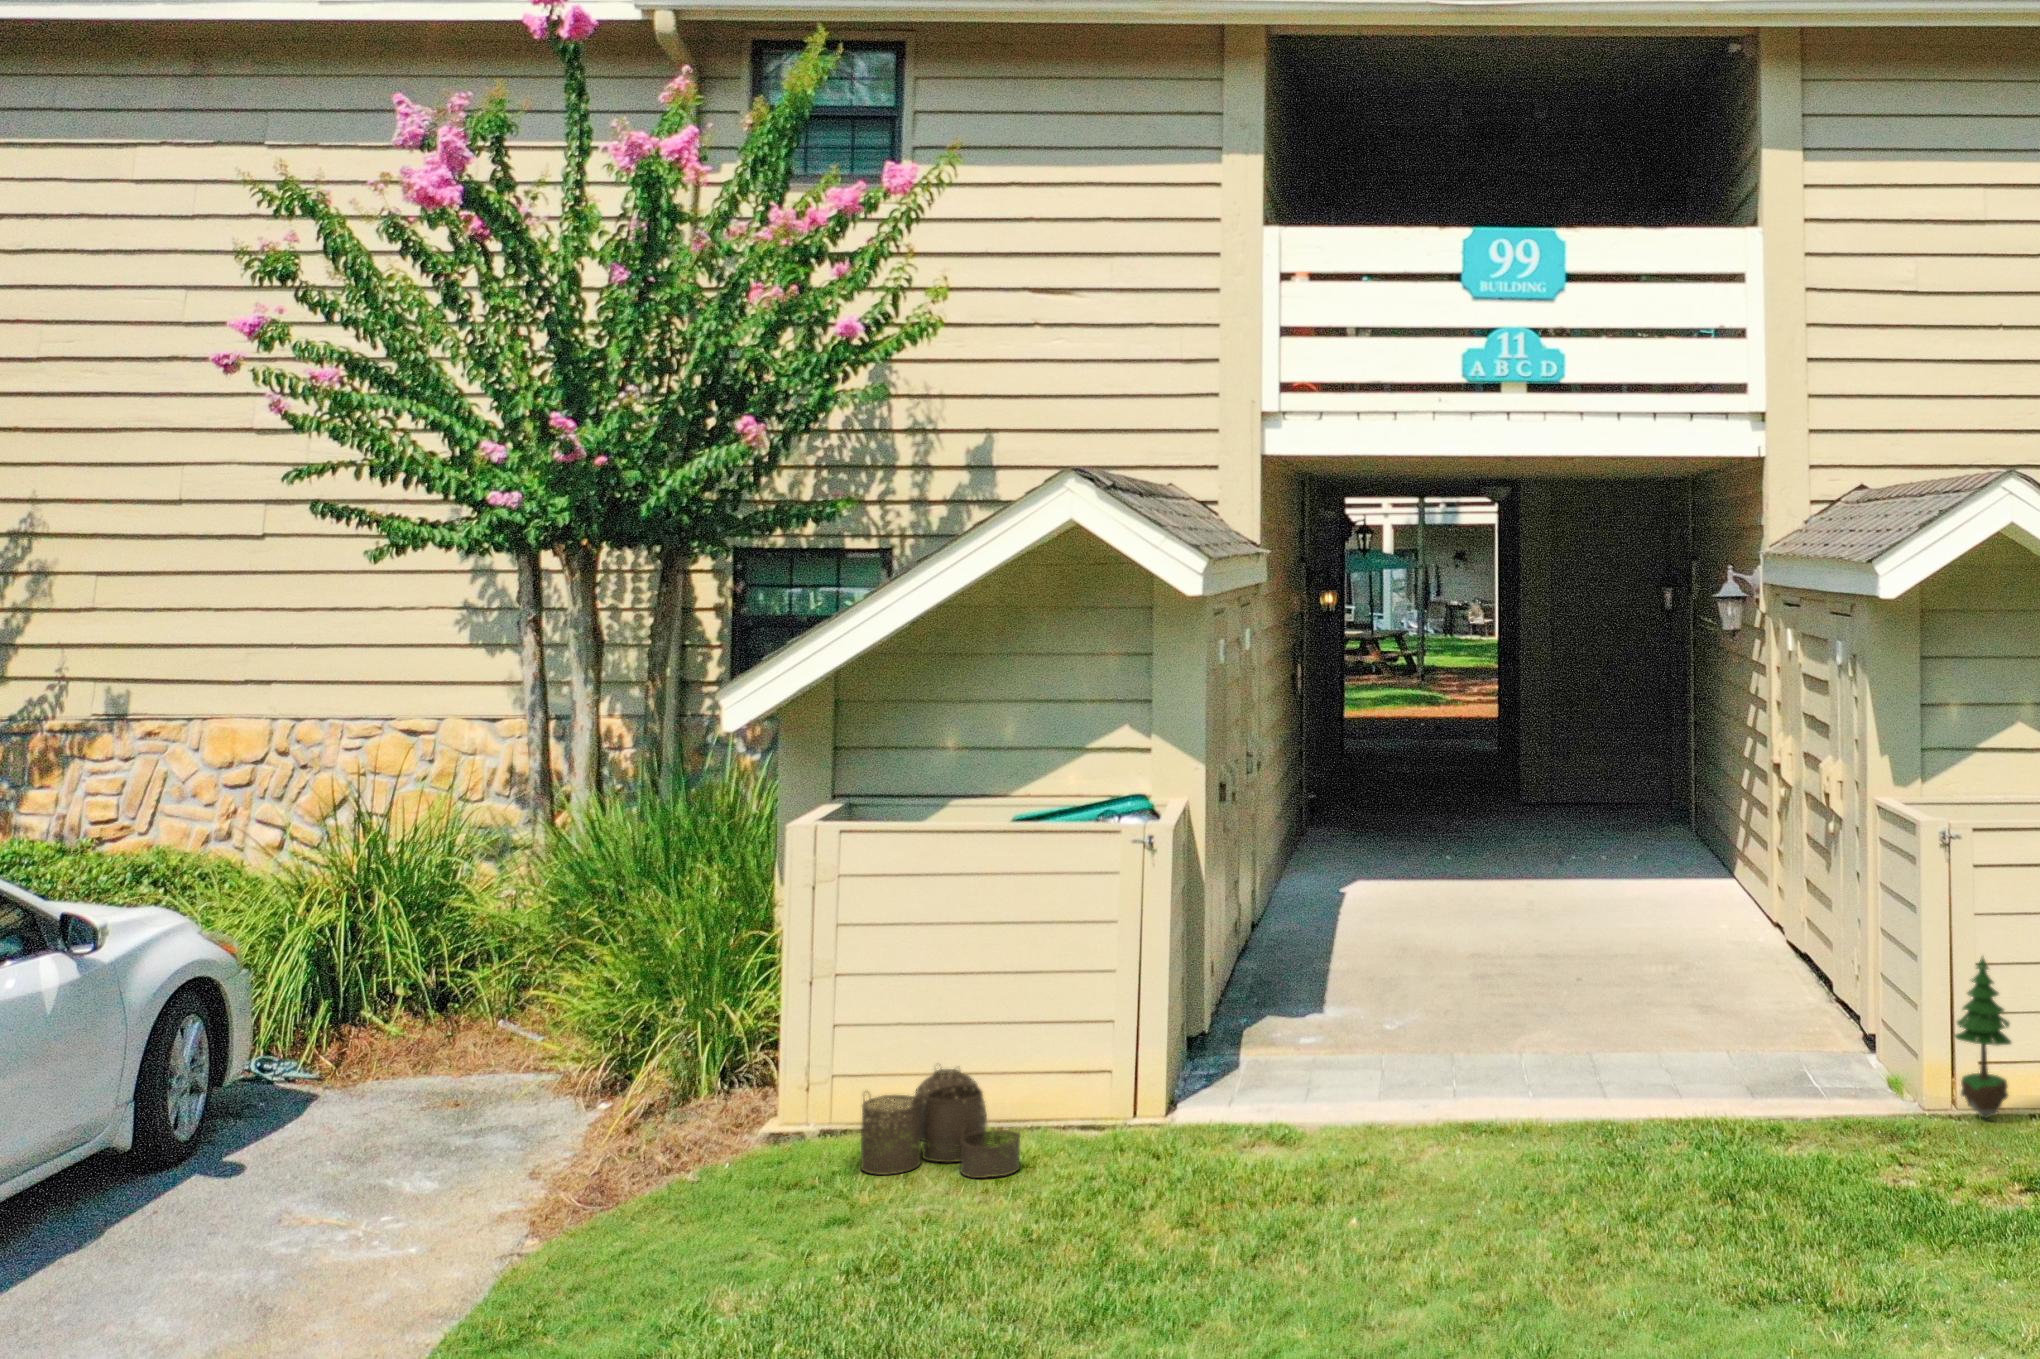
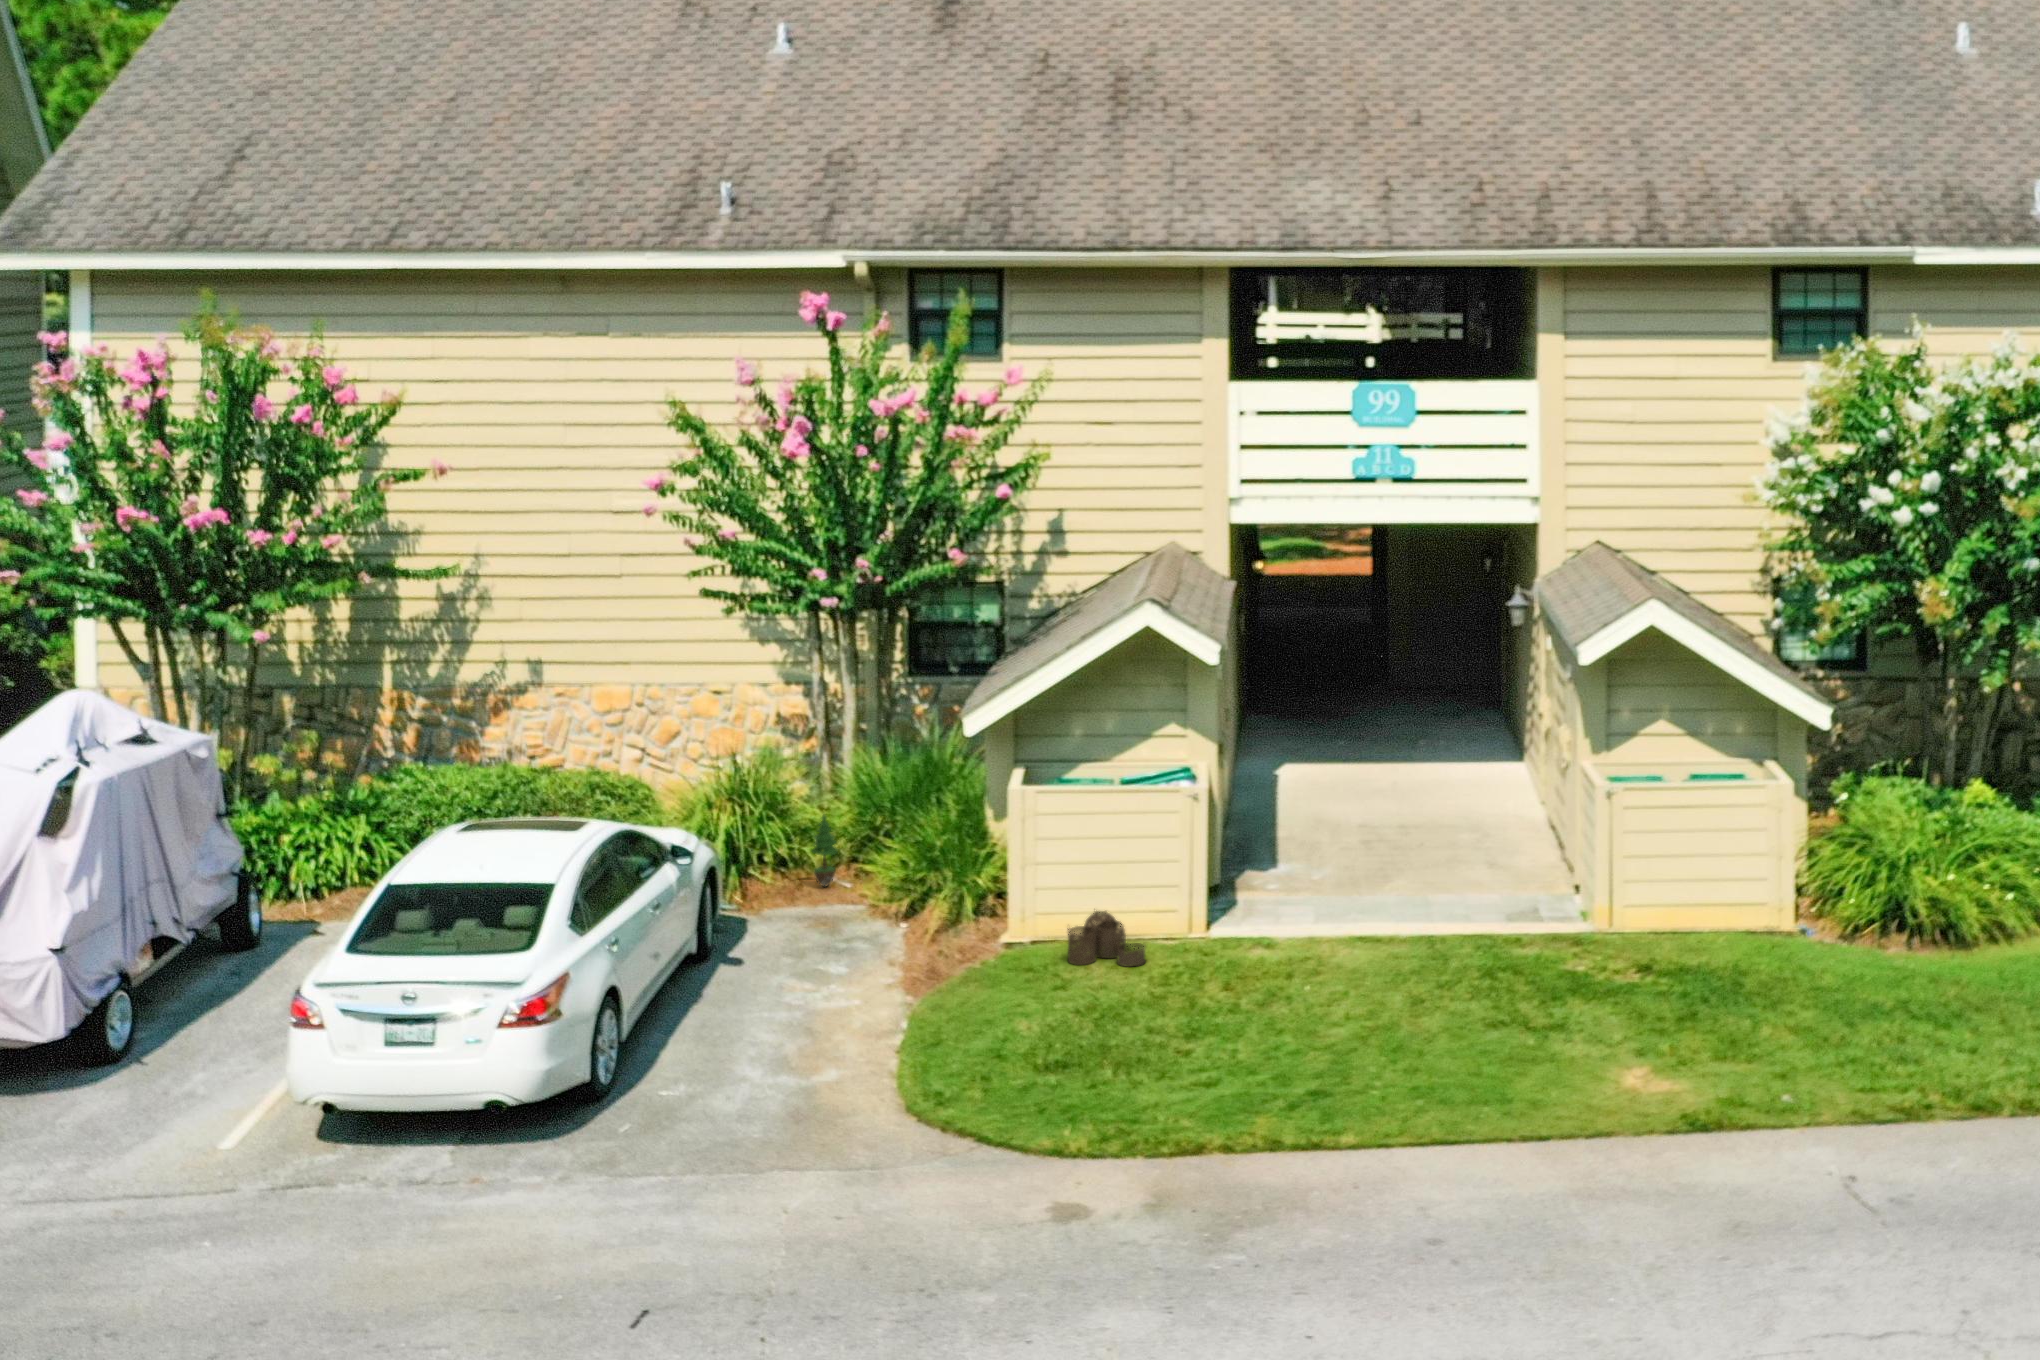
potted tree: present [1955,956,2011,1118] -> present [812,815,837,886]

